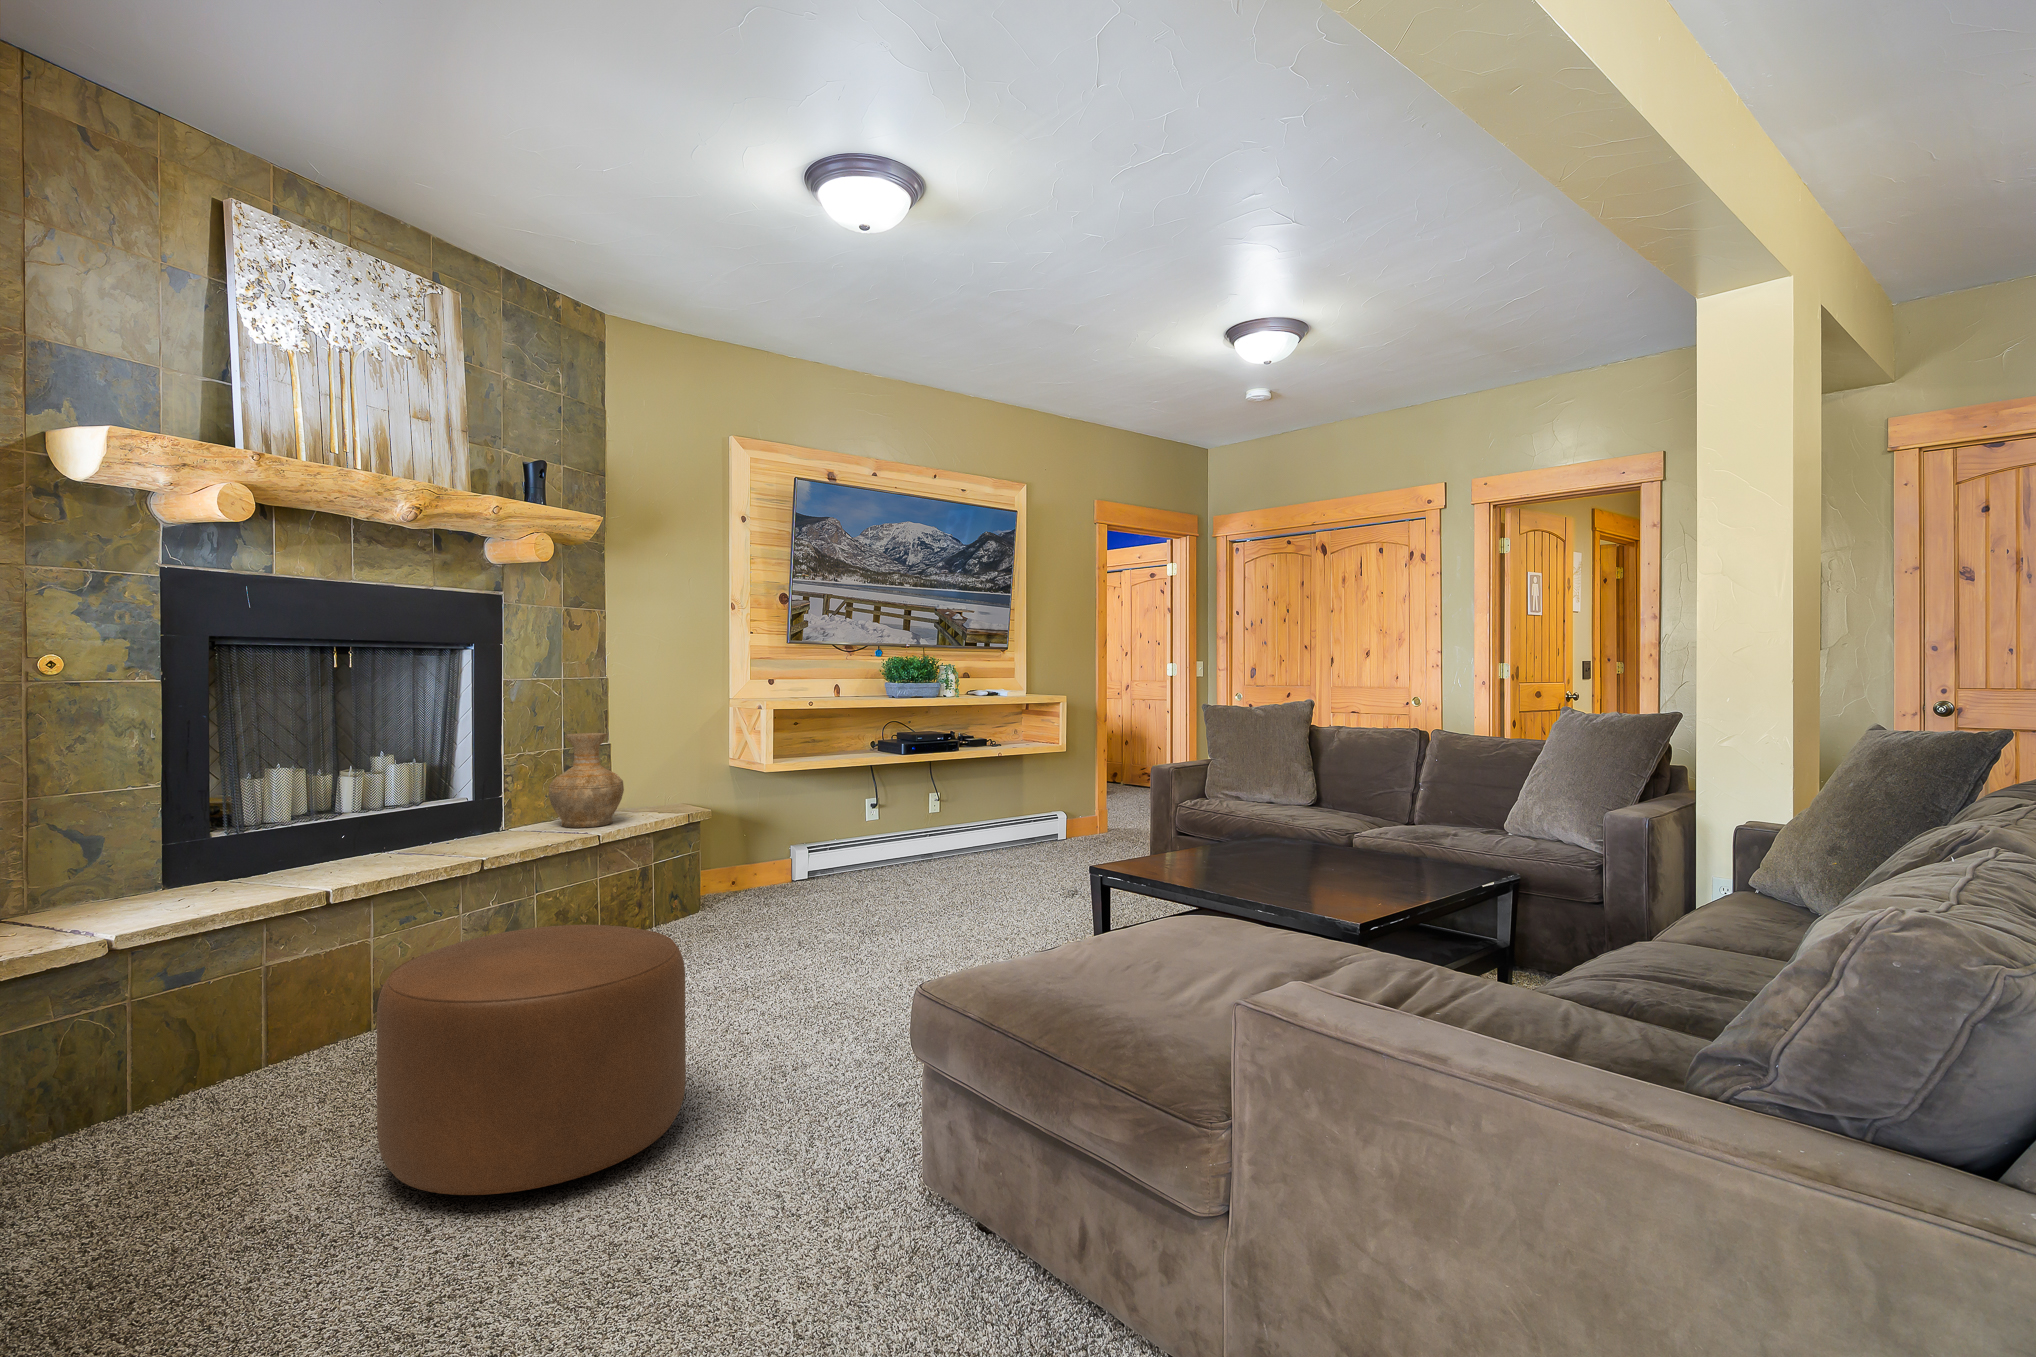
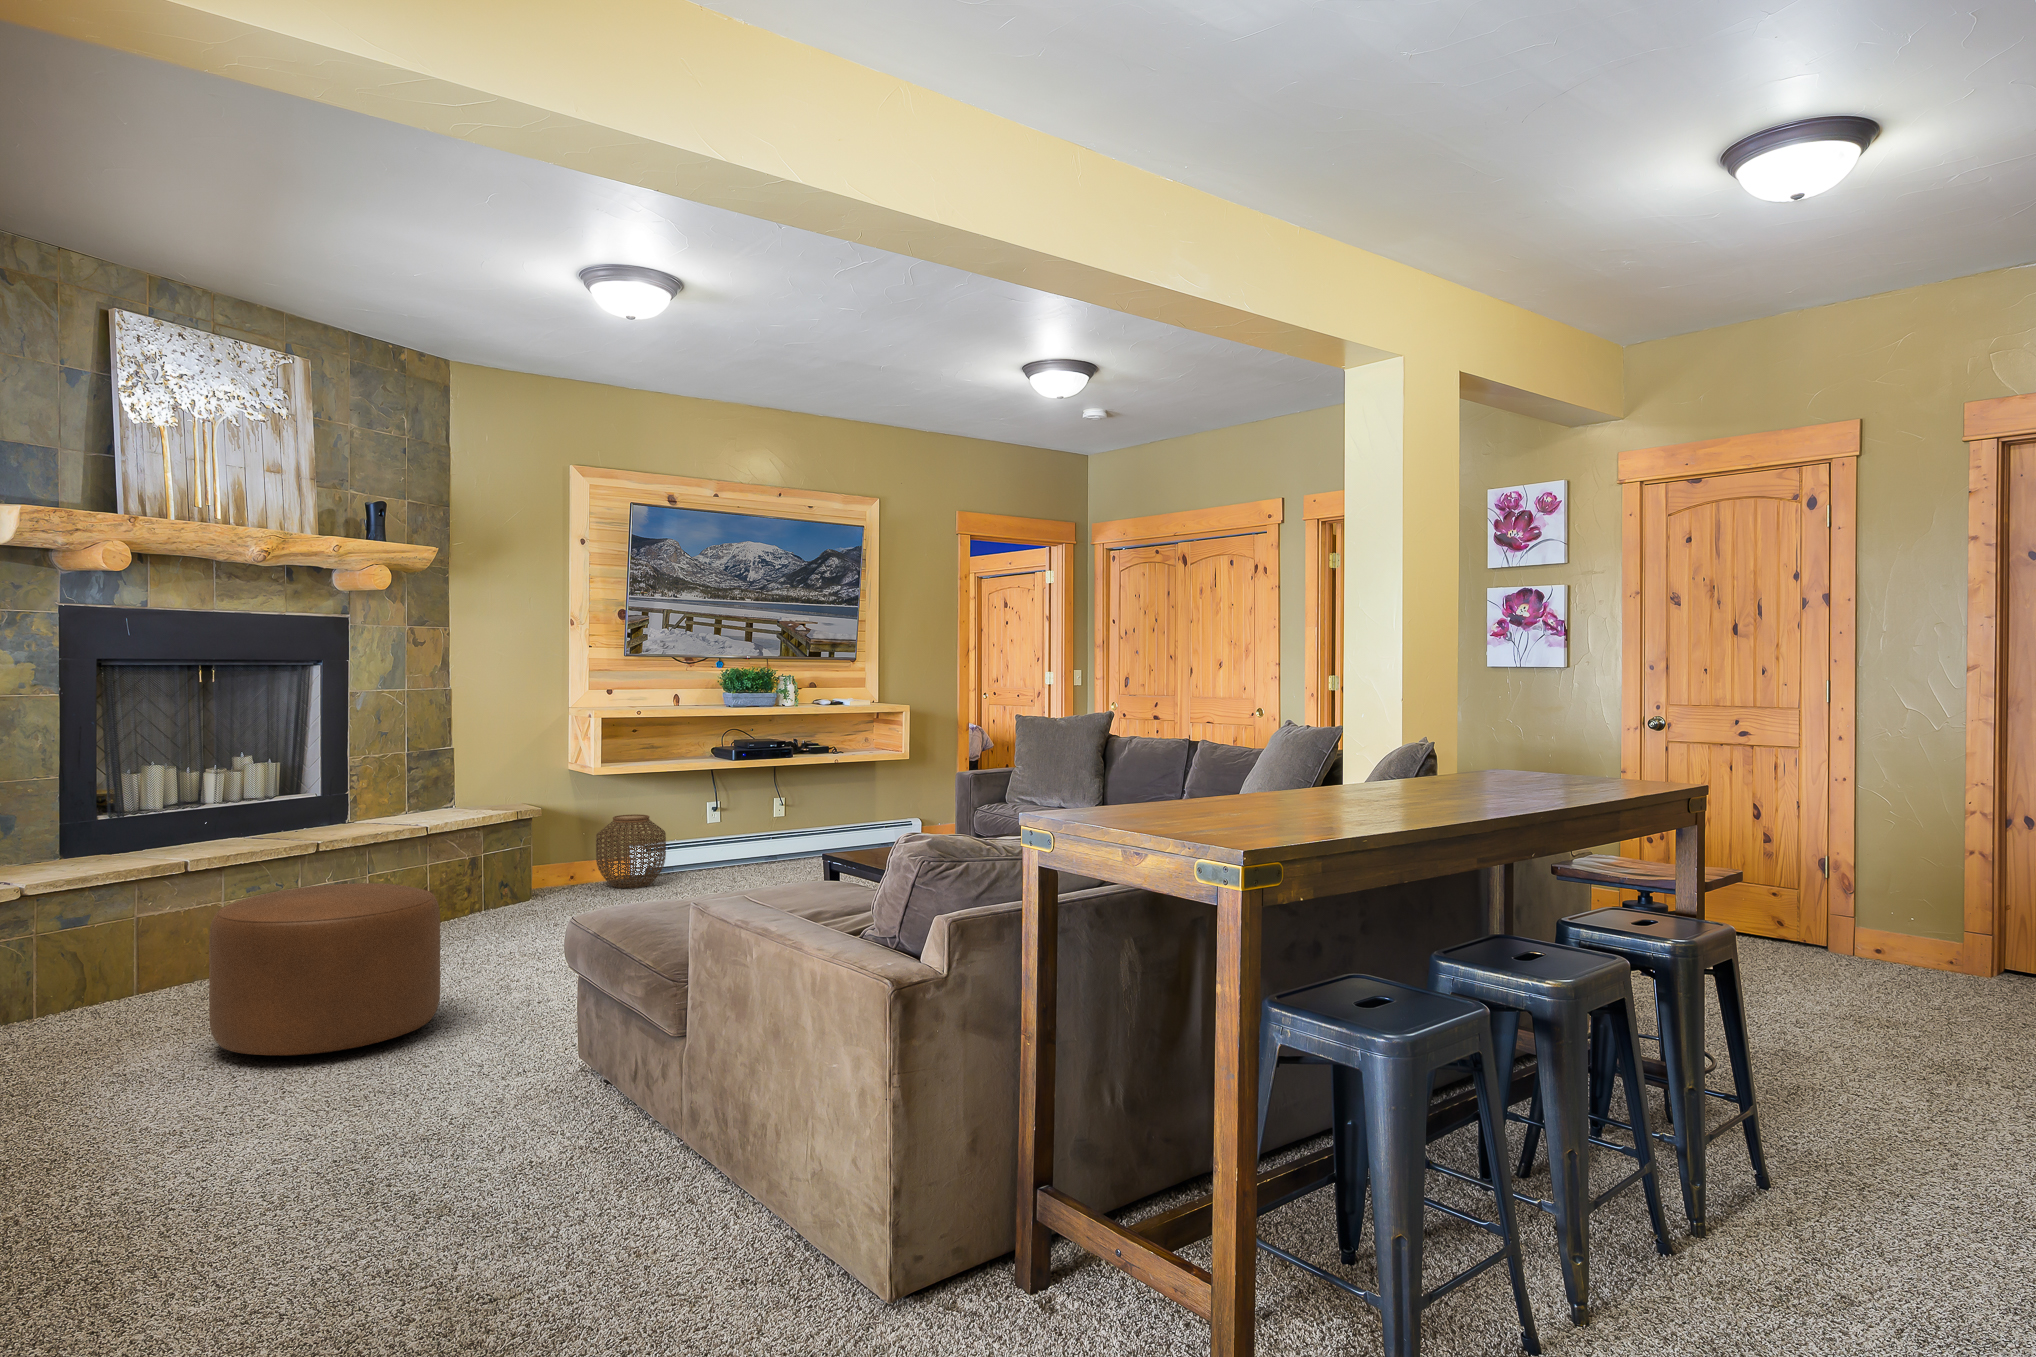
vase: present [548,733,624,828] -> none [386,739,454,821]
woven basket: none [763,813,836,893] -> present [596,814,666,888]

